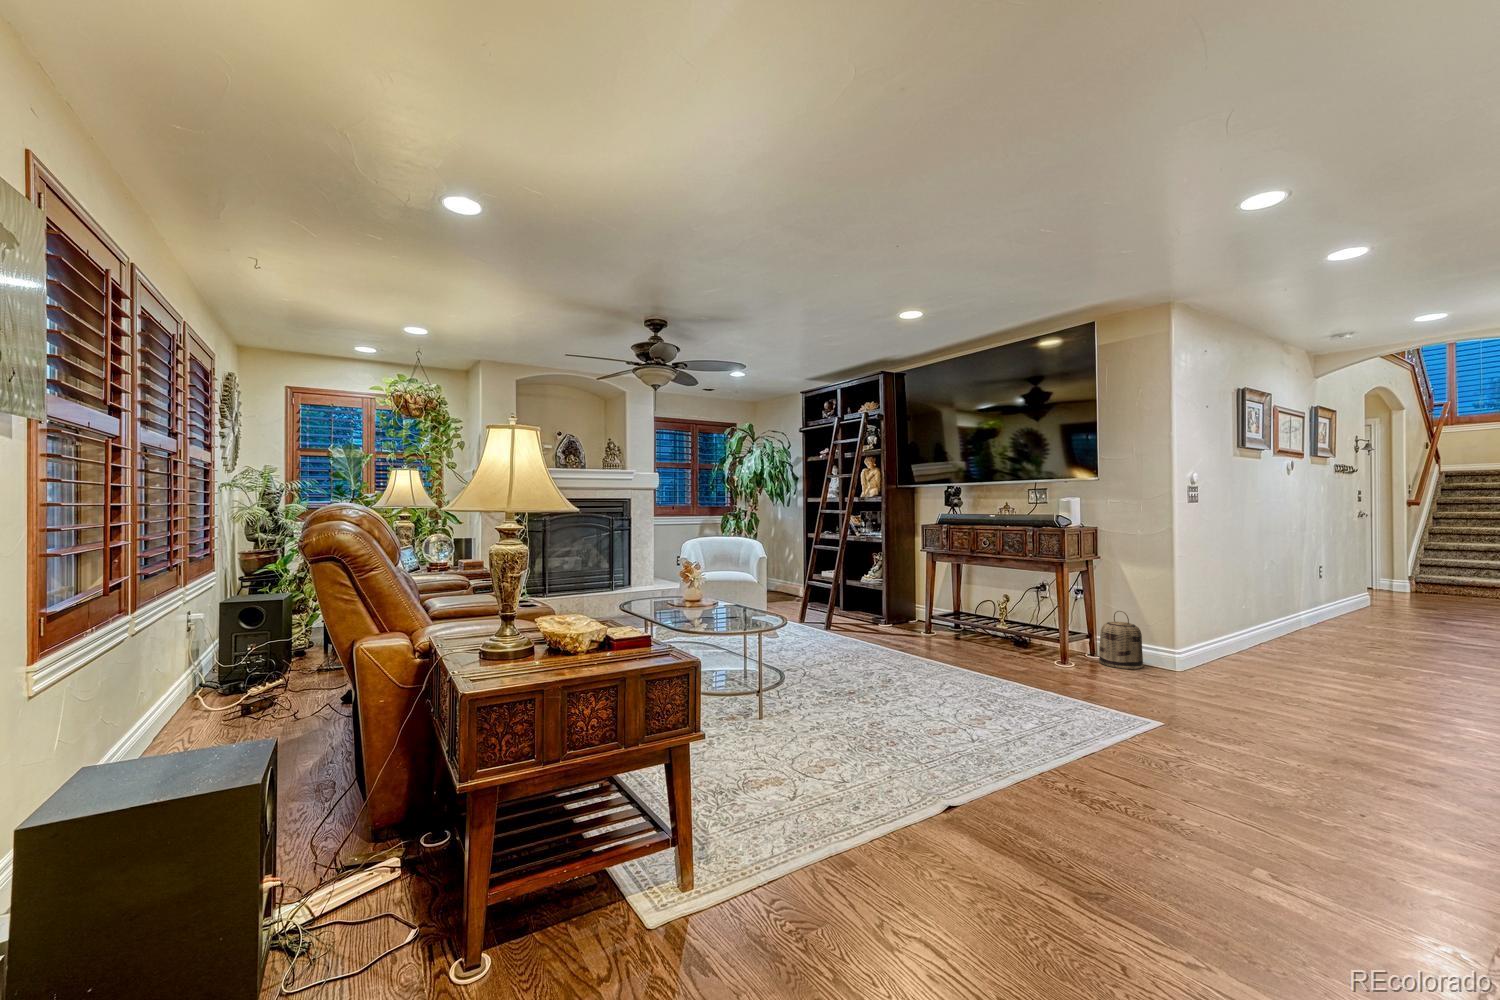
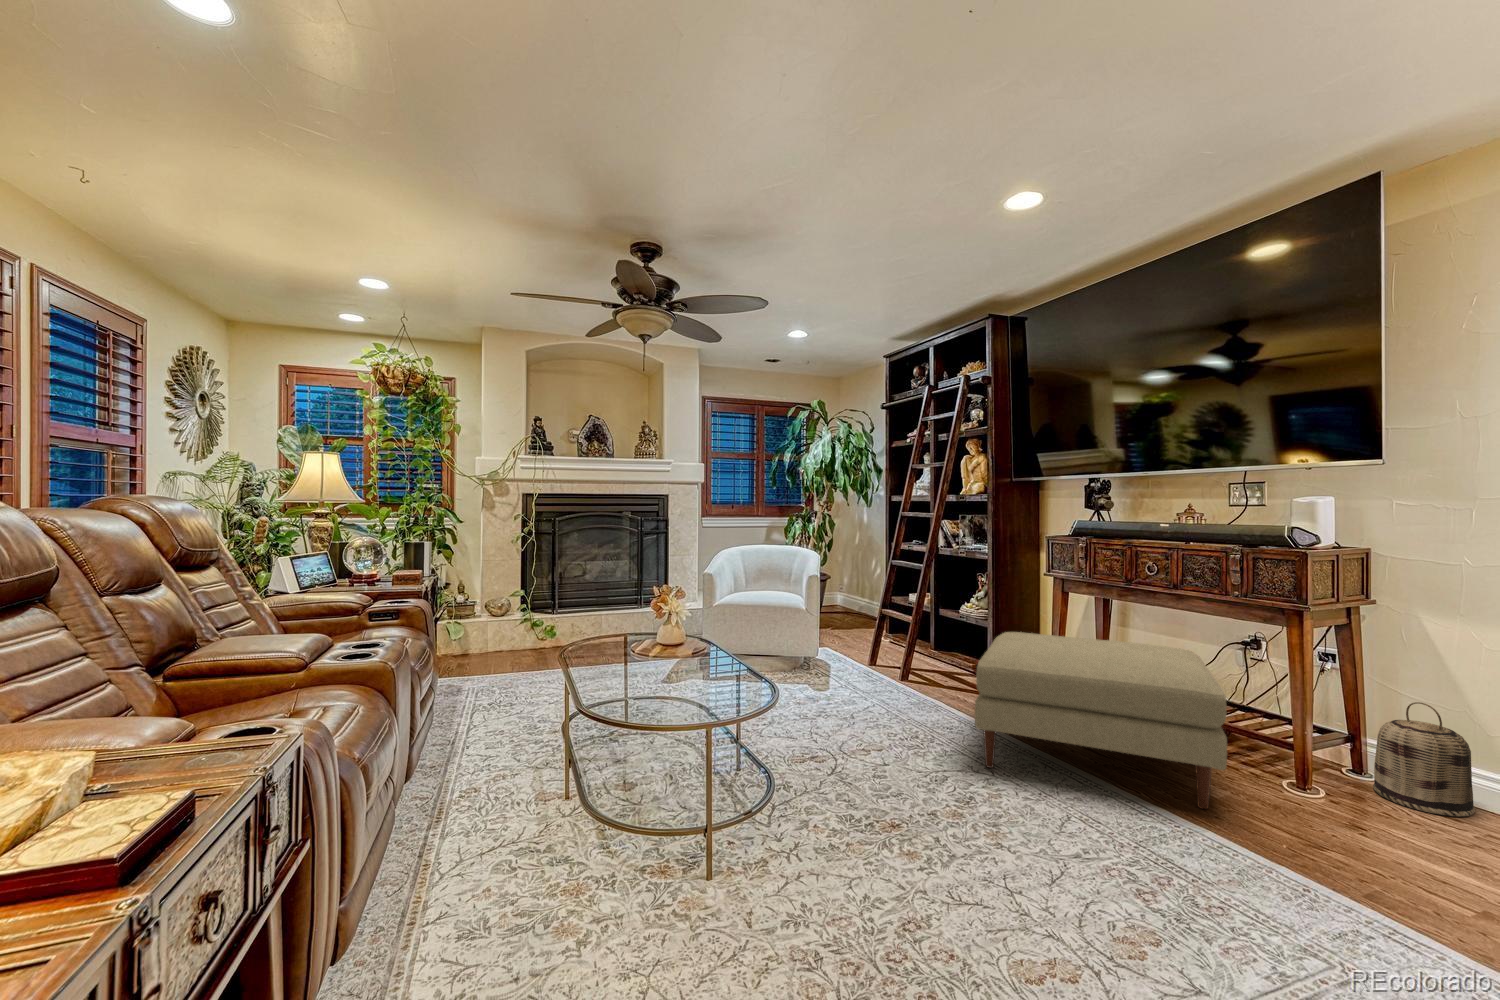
ottoman: none [888,587,1024,675] -> present [975,632,1227,809]

